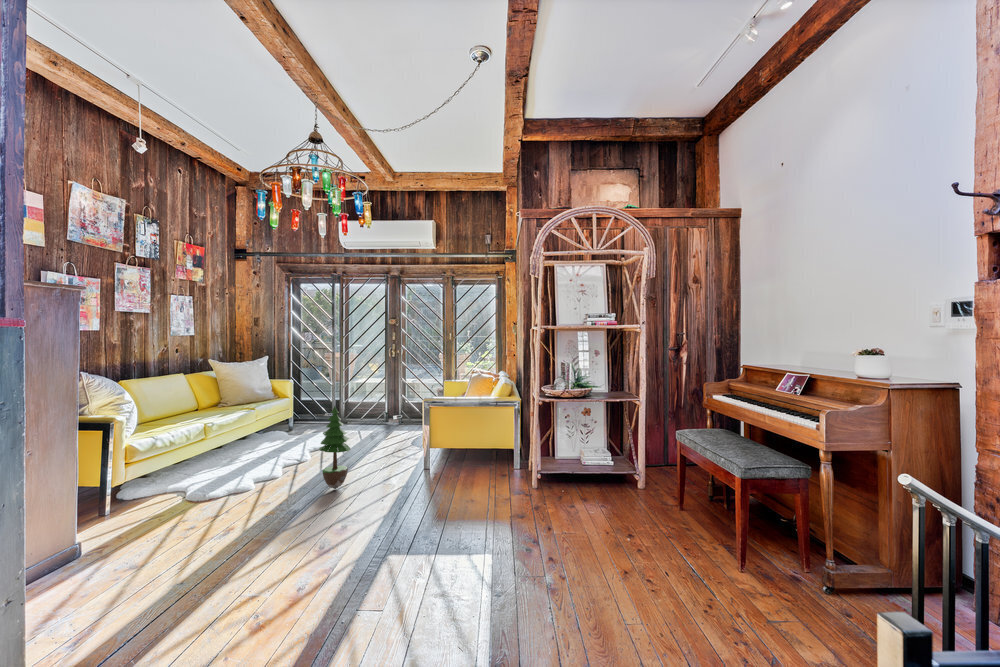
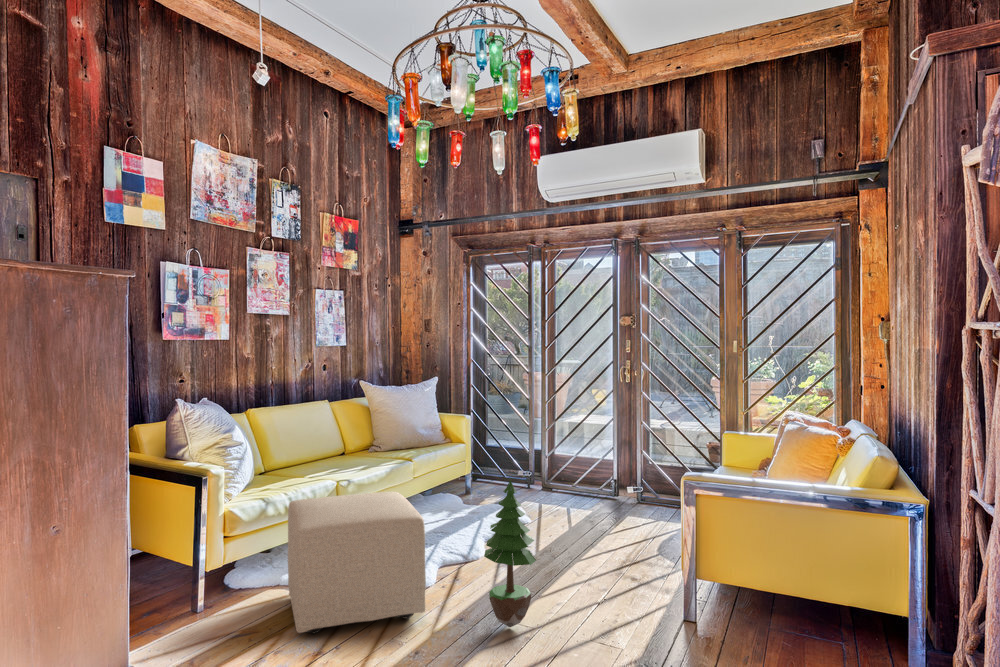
ottoman: none [175,423,281,511] -> present [288,492,426,633]

